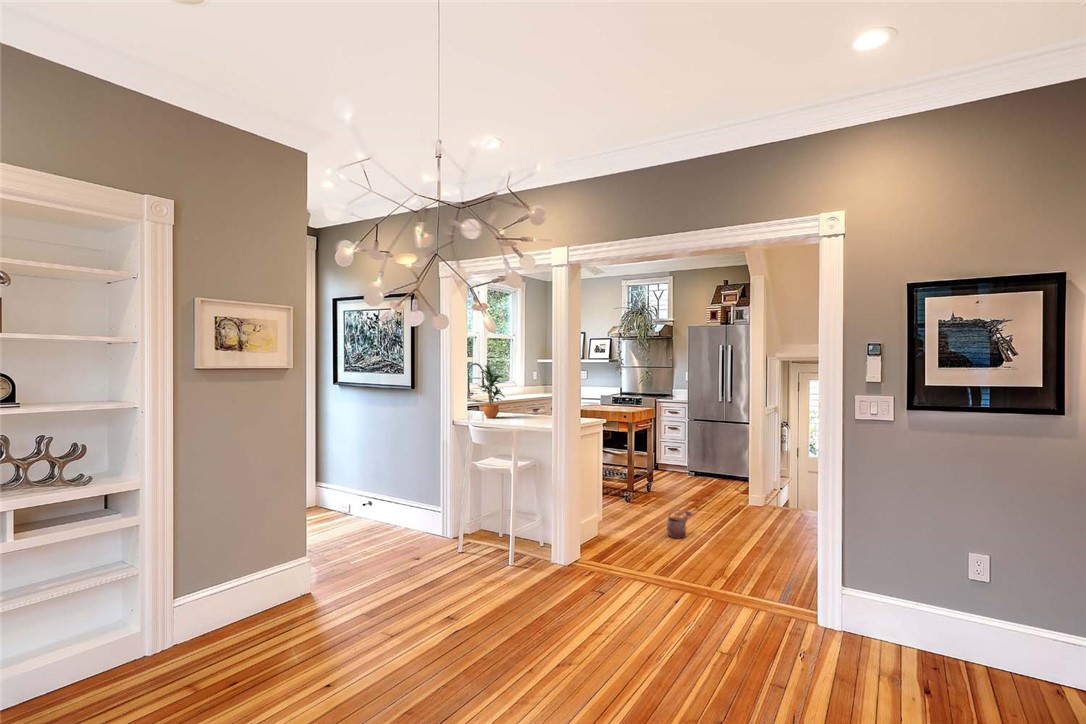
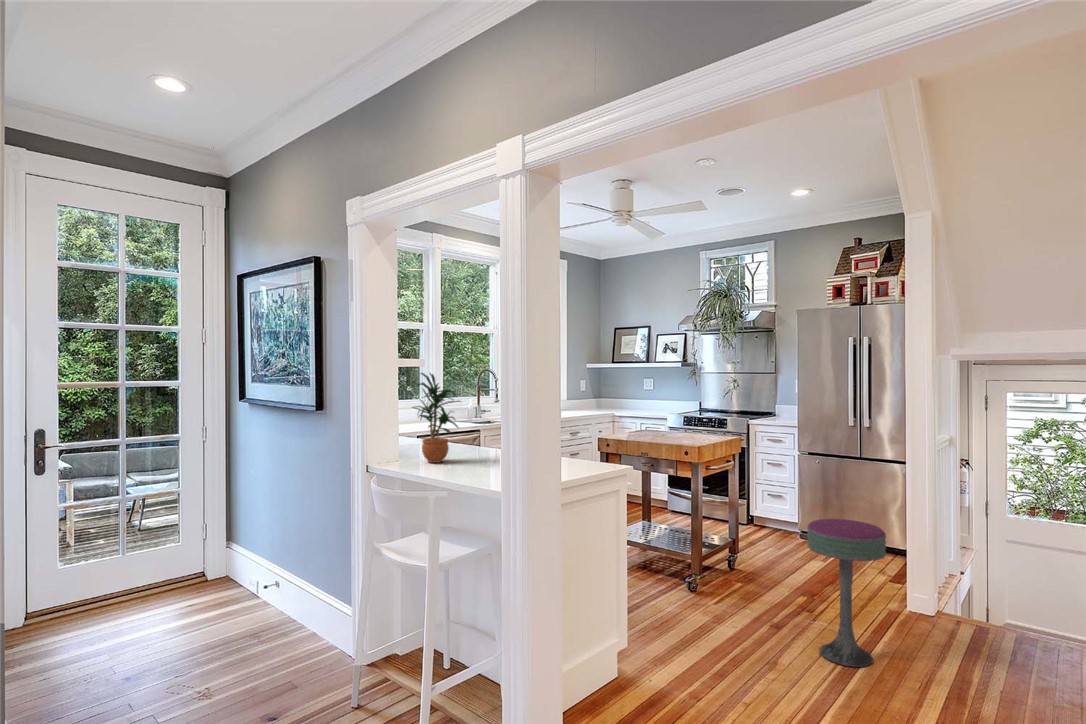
bar stool: none [697,449,738,527] -> present [807,519,886,667]
watering can: present [667,509,692,538] -> none [746,636,798,695]

